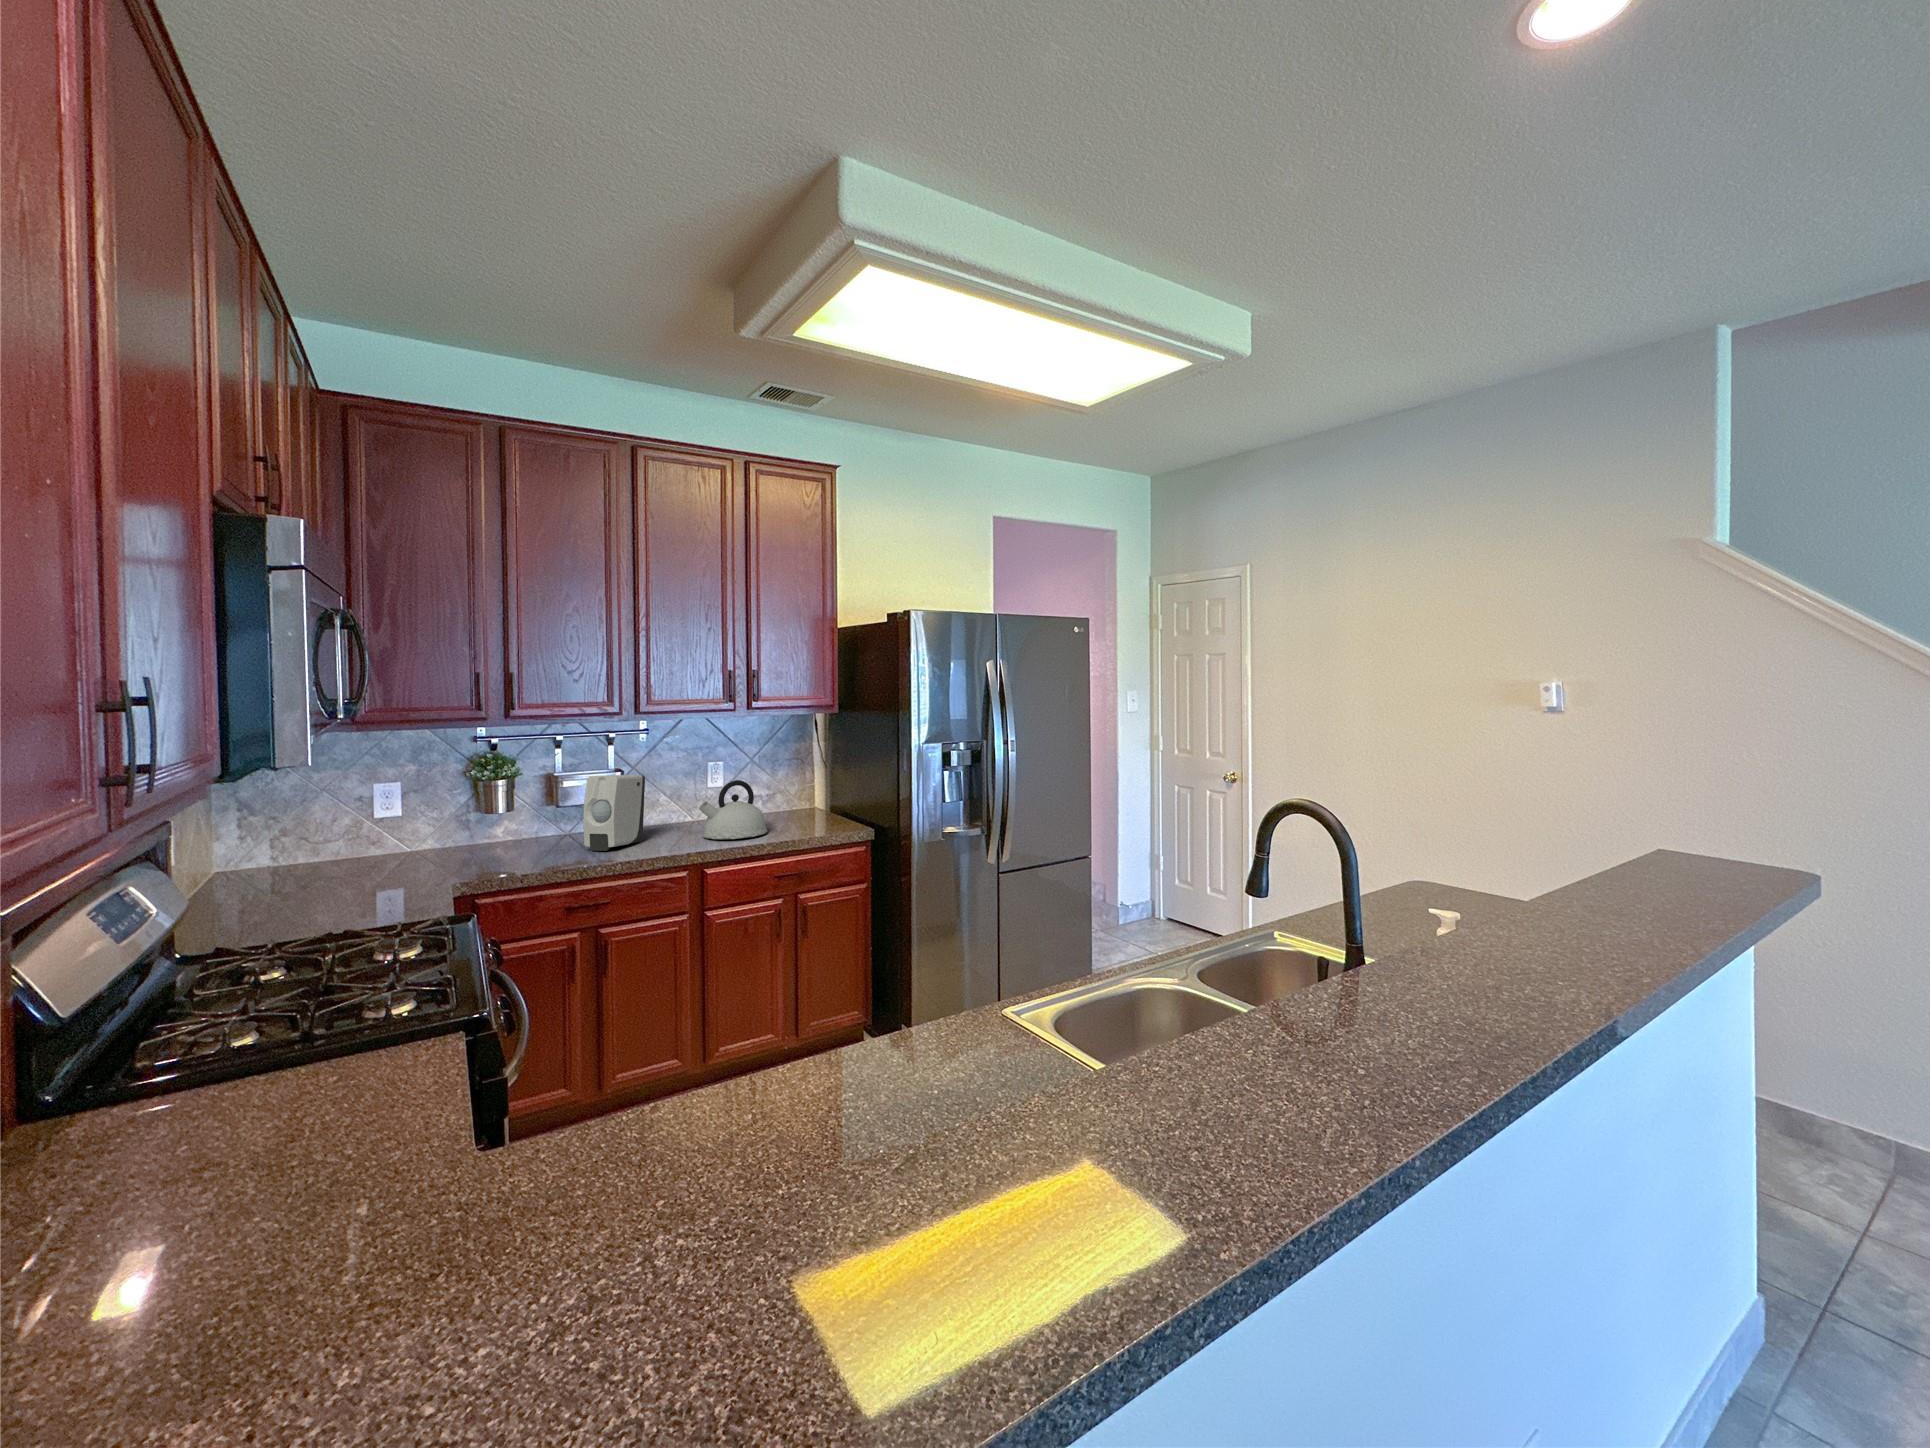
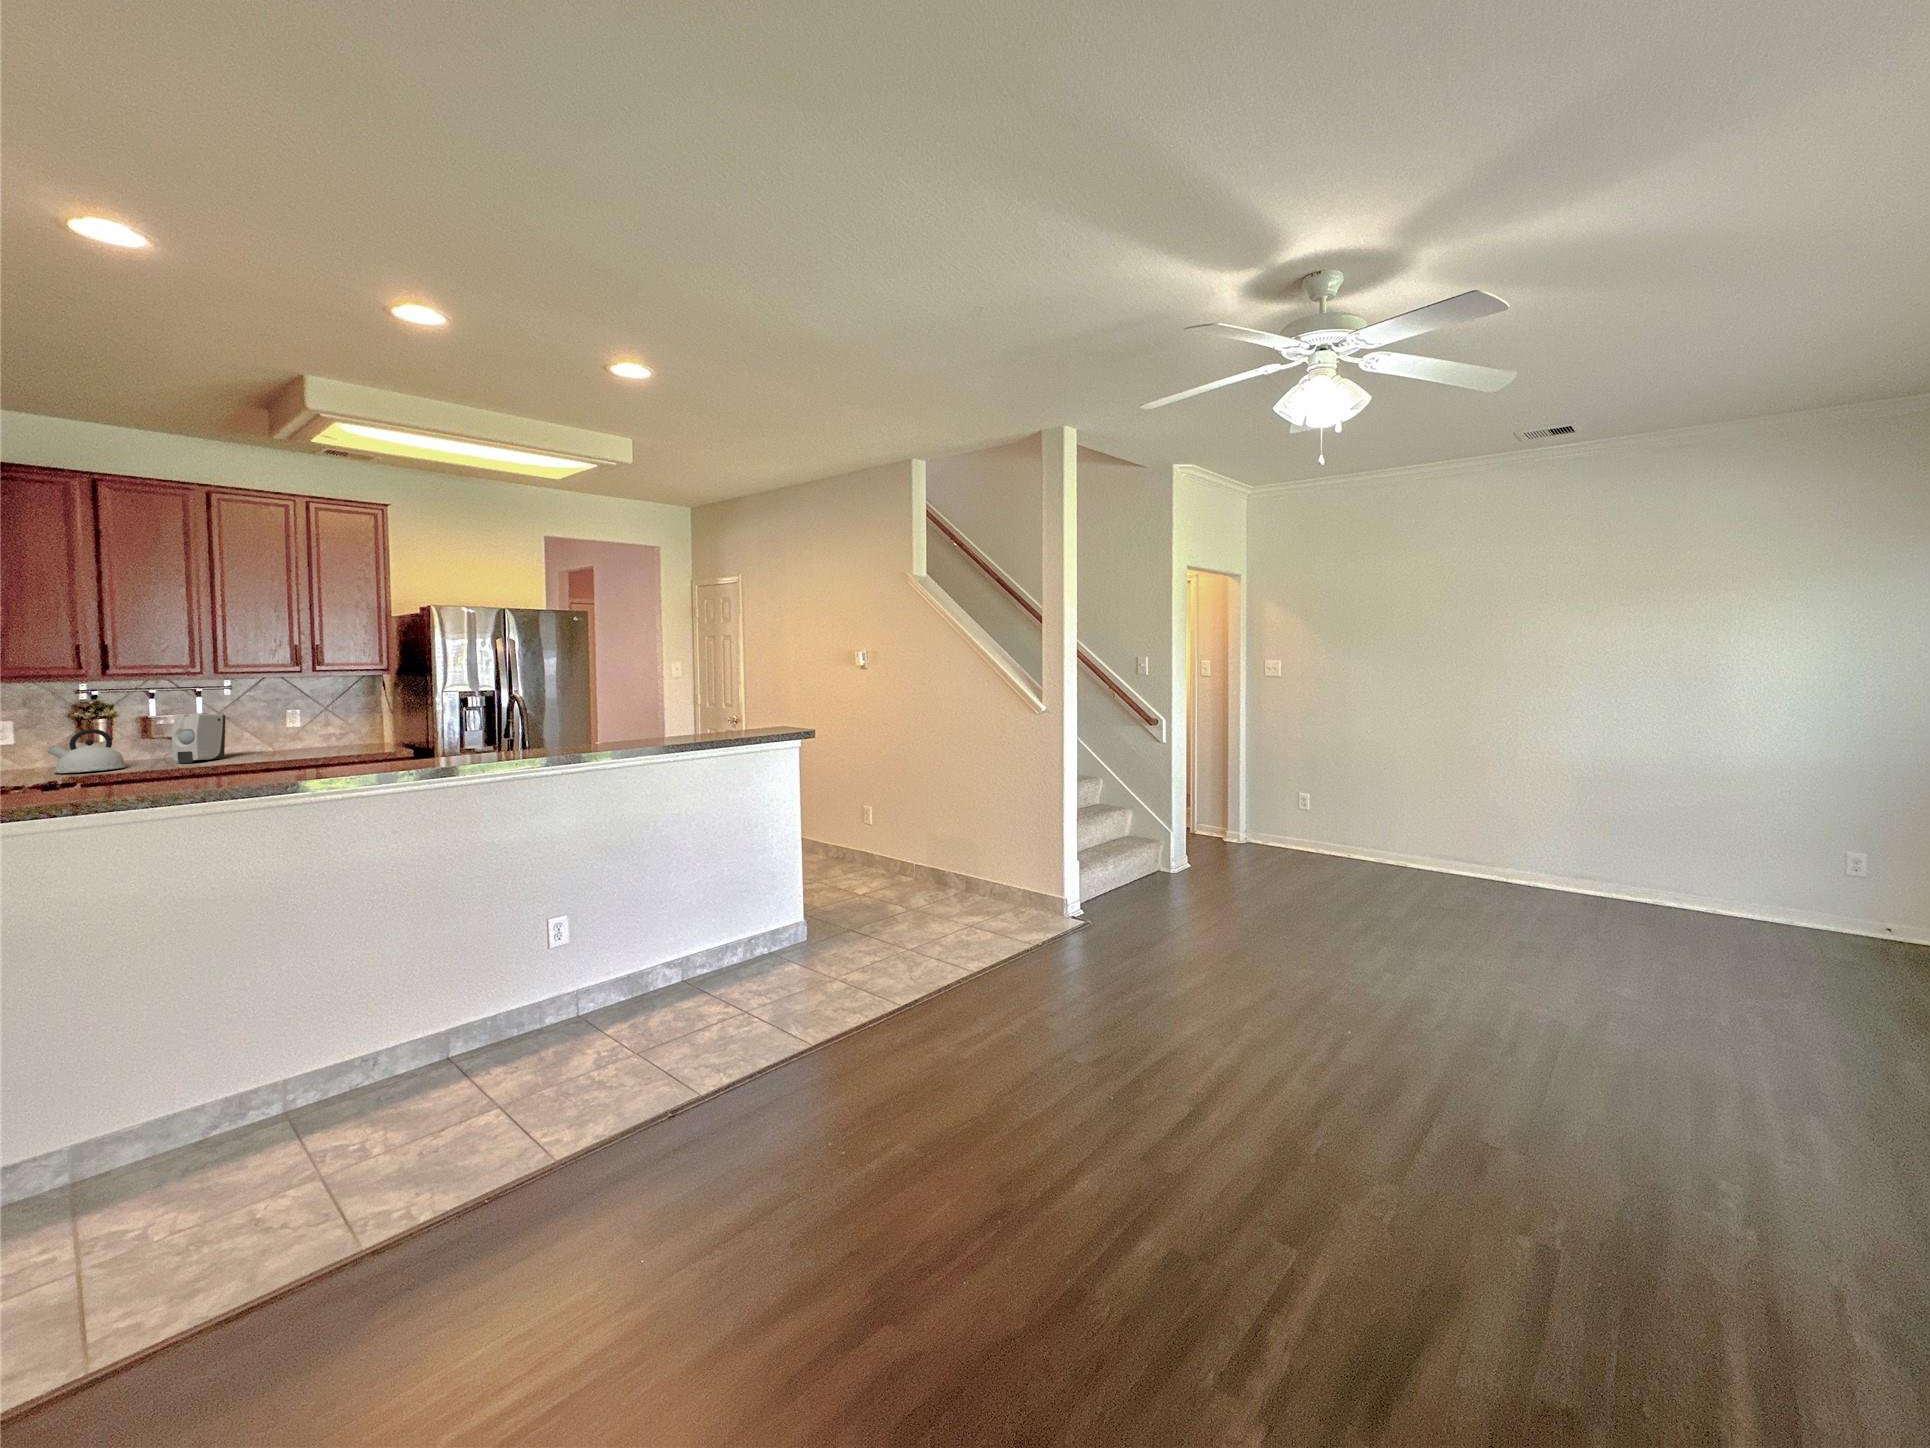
kettle: present [699,780,768,839] -> present [46,729,126,773]

